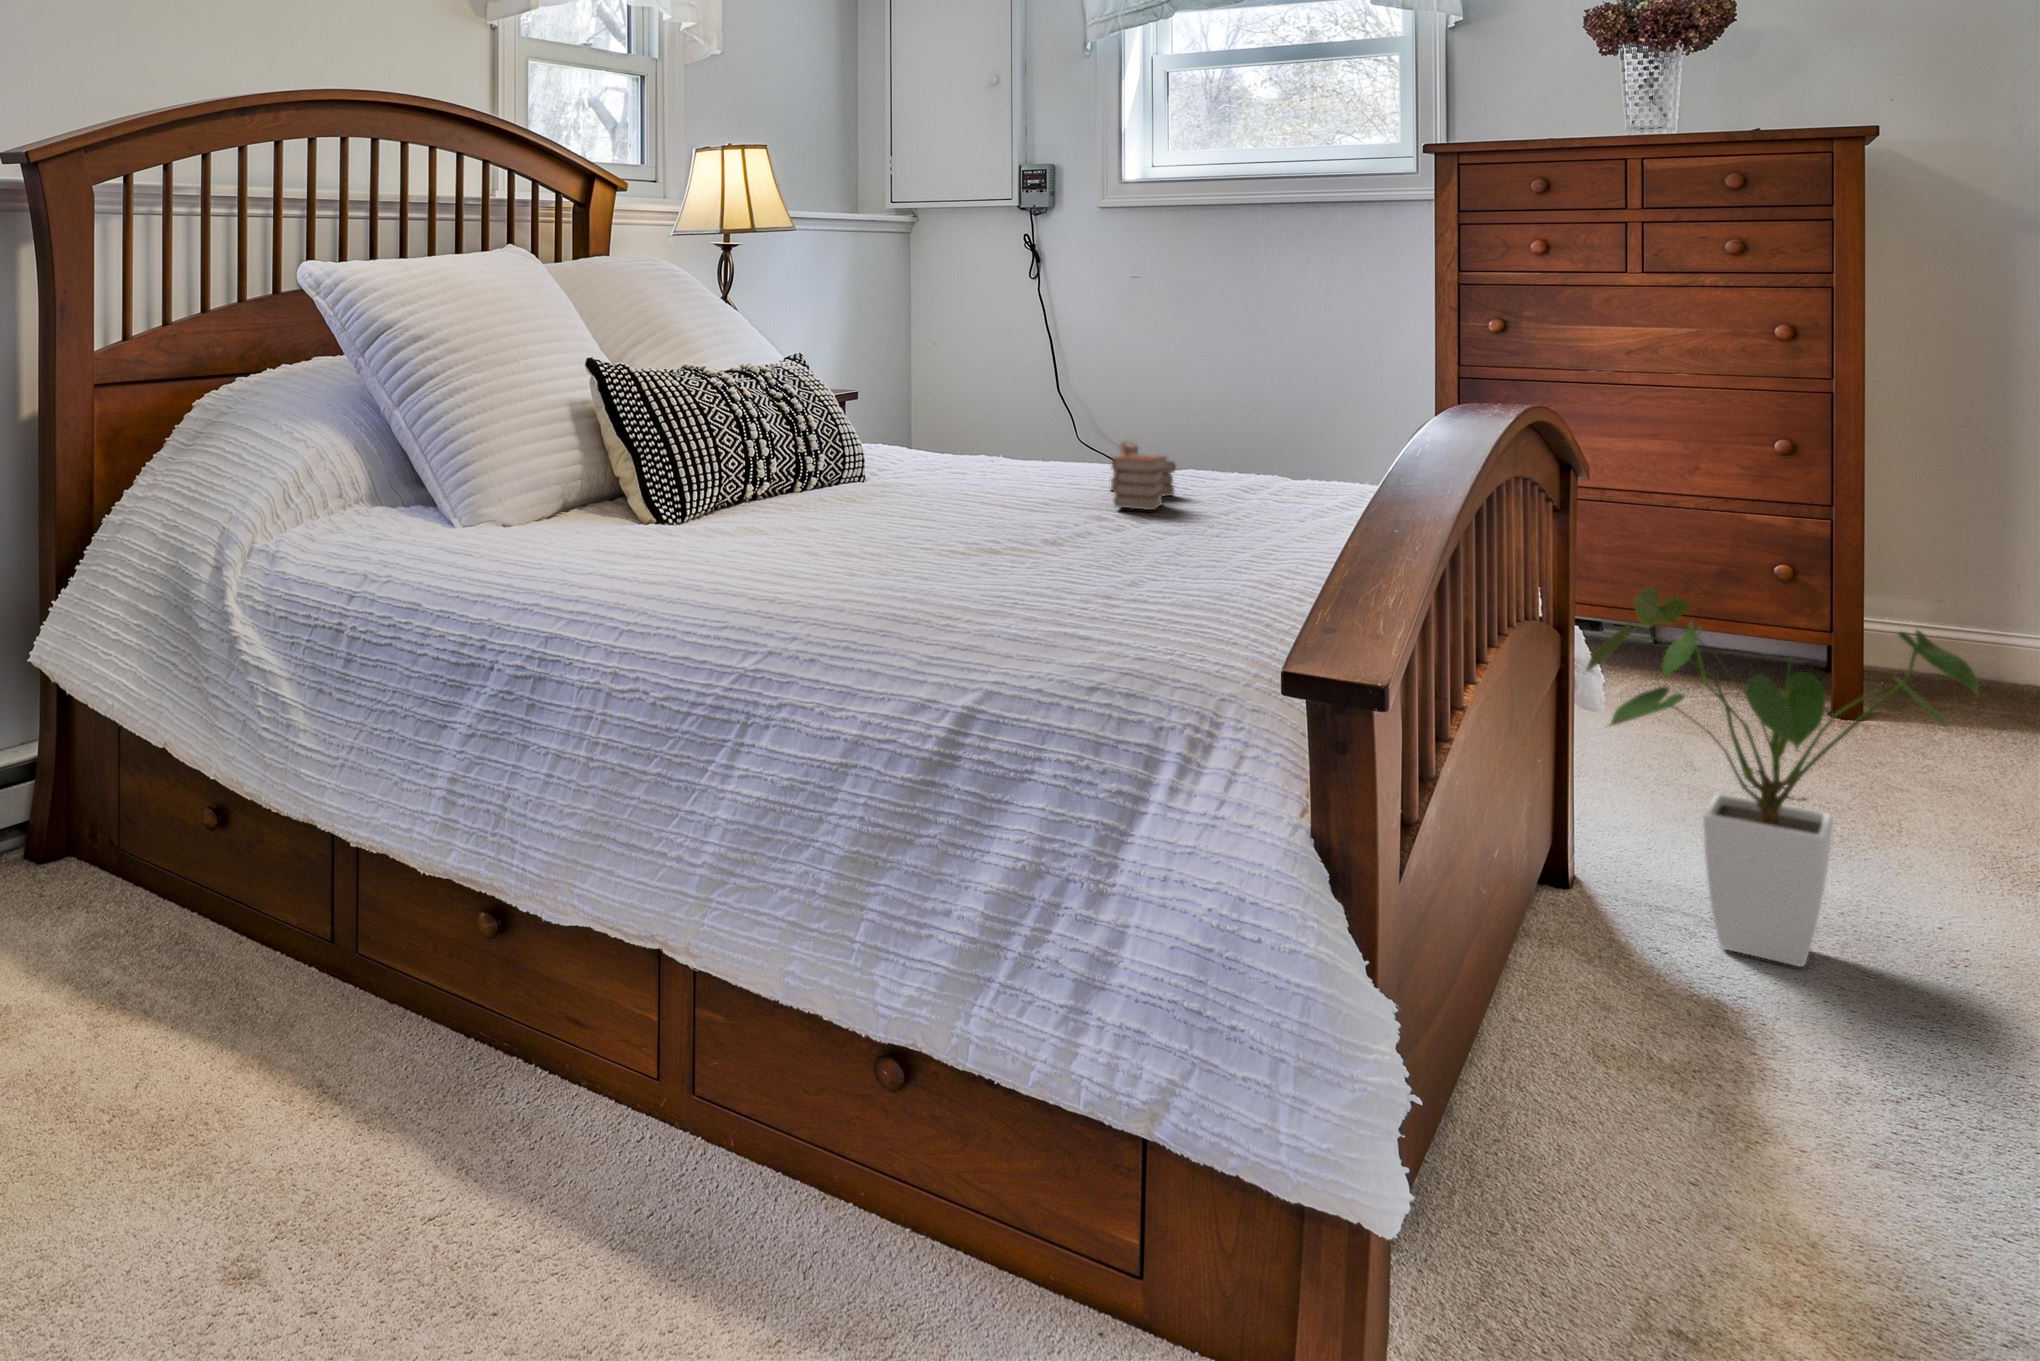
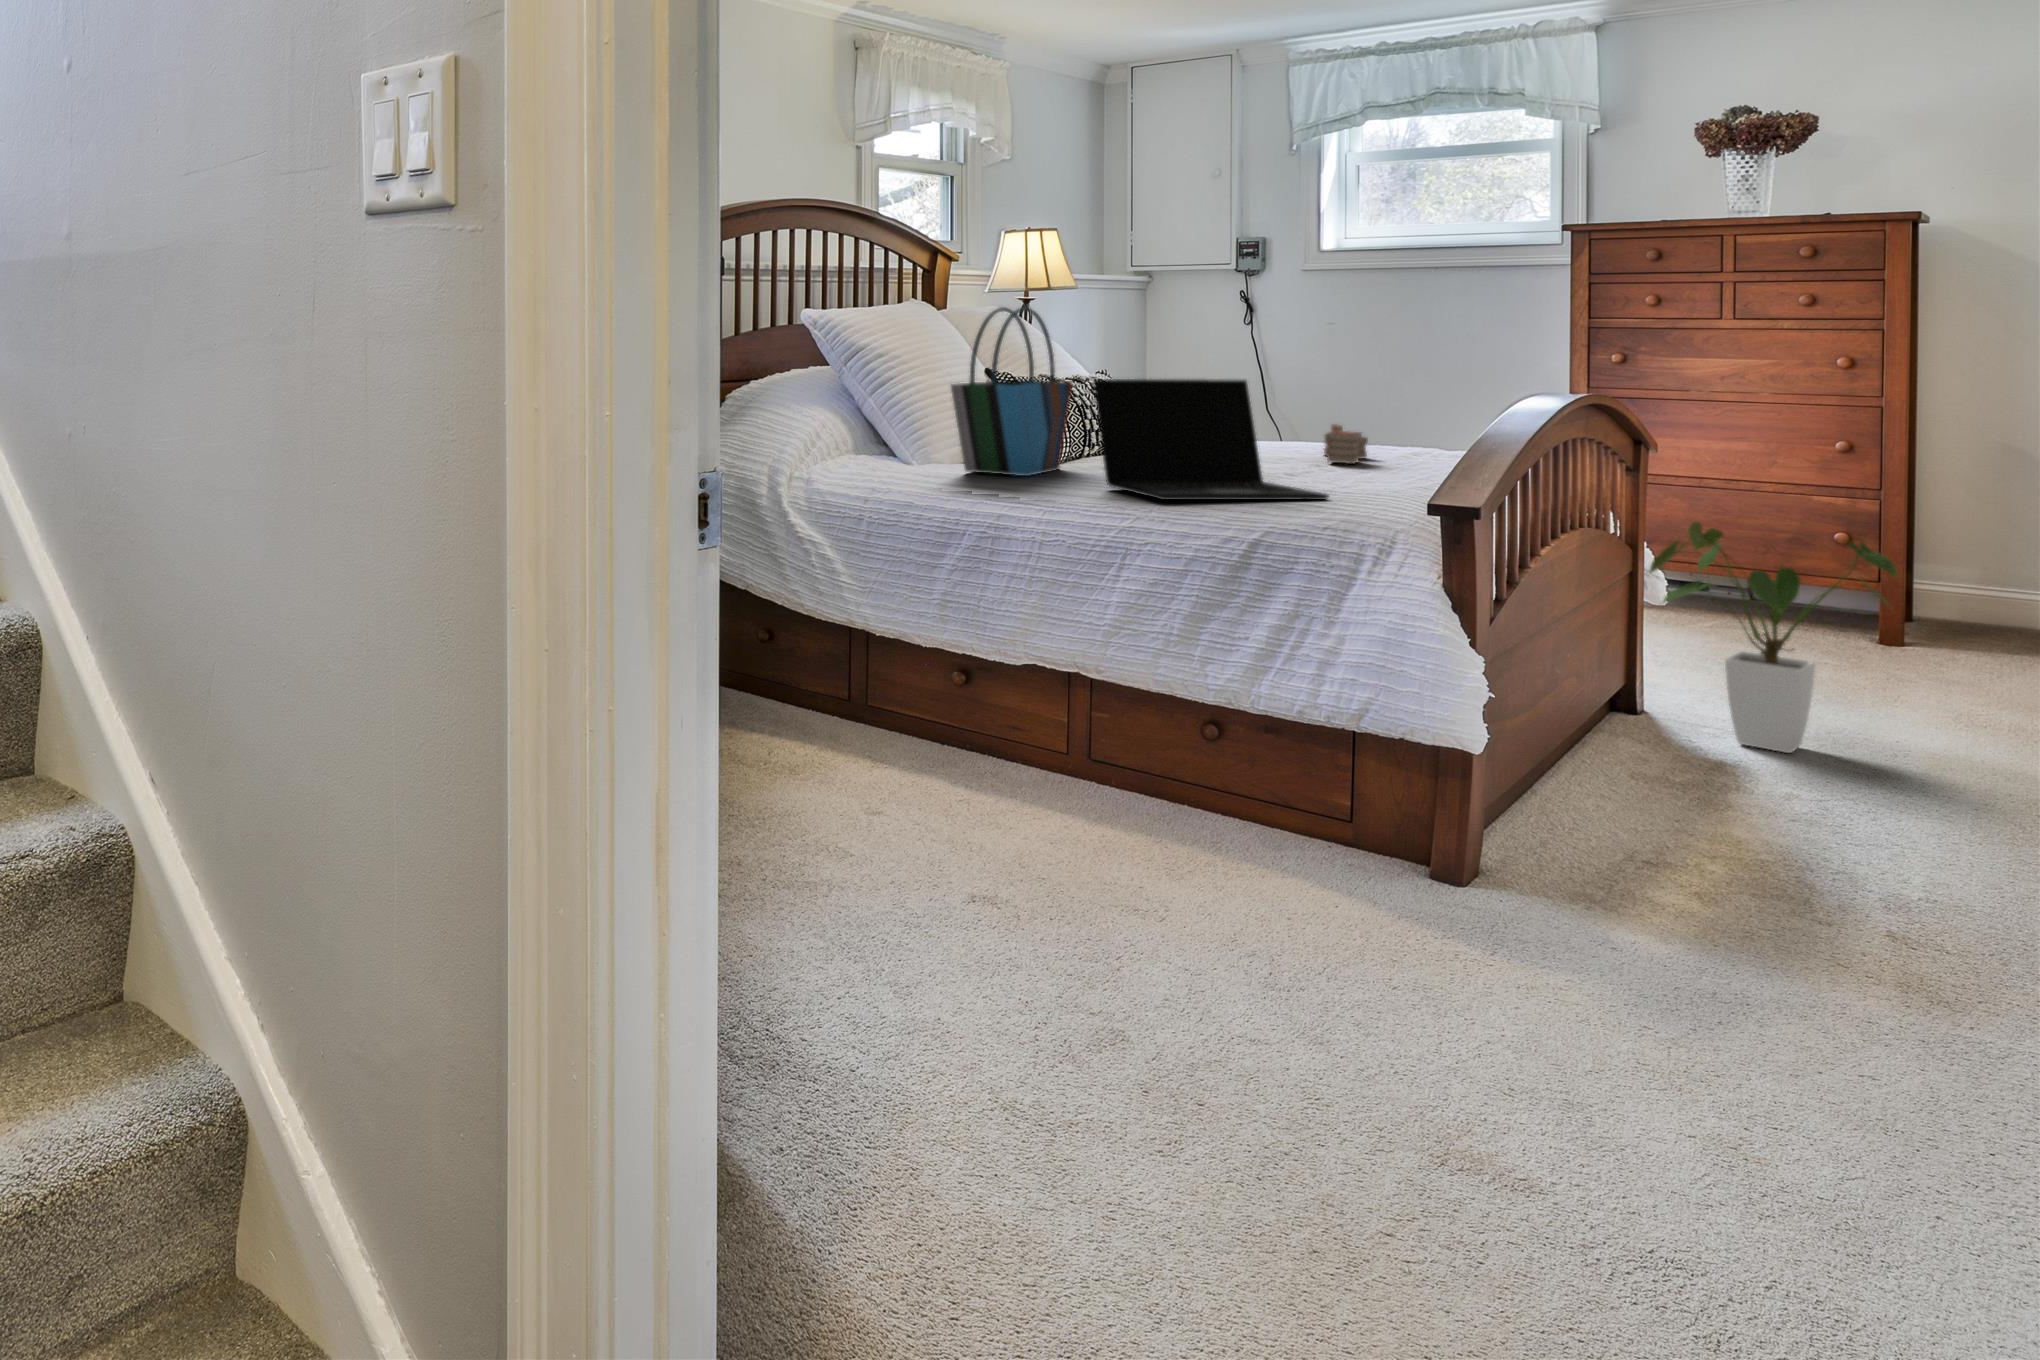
tote bag: none [488,253,716,552] -> present [951,307,1072,476]
laptop: none [715,379,1107,619] -> present [1093,379,1329,500]

